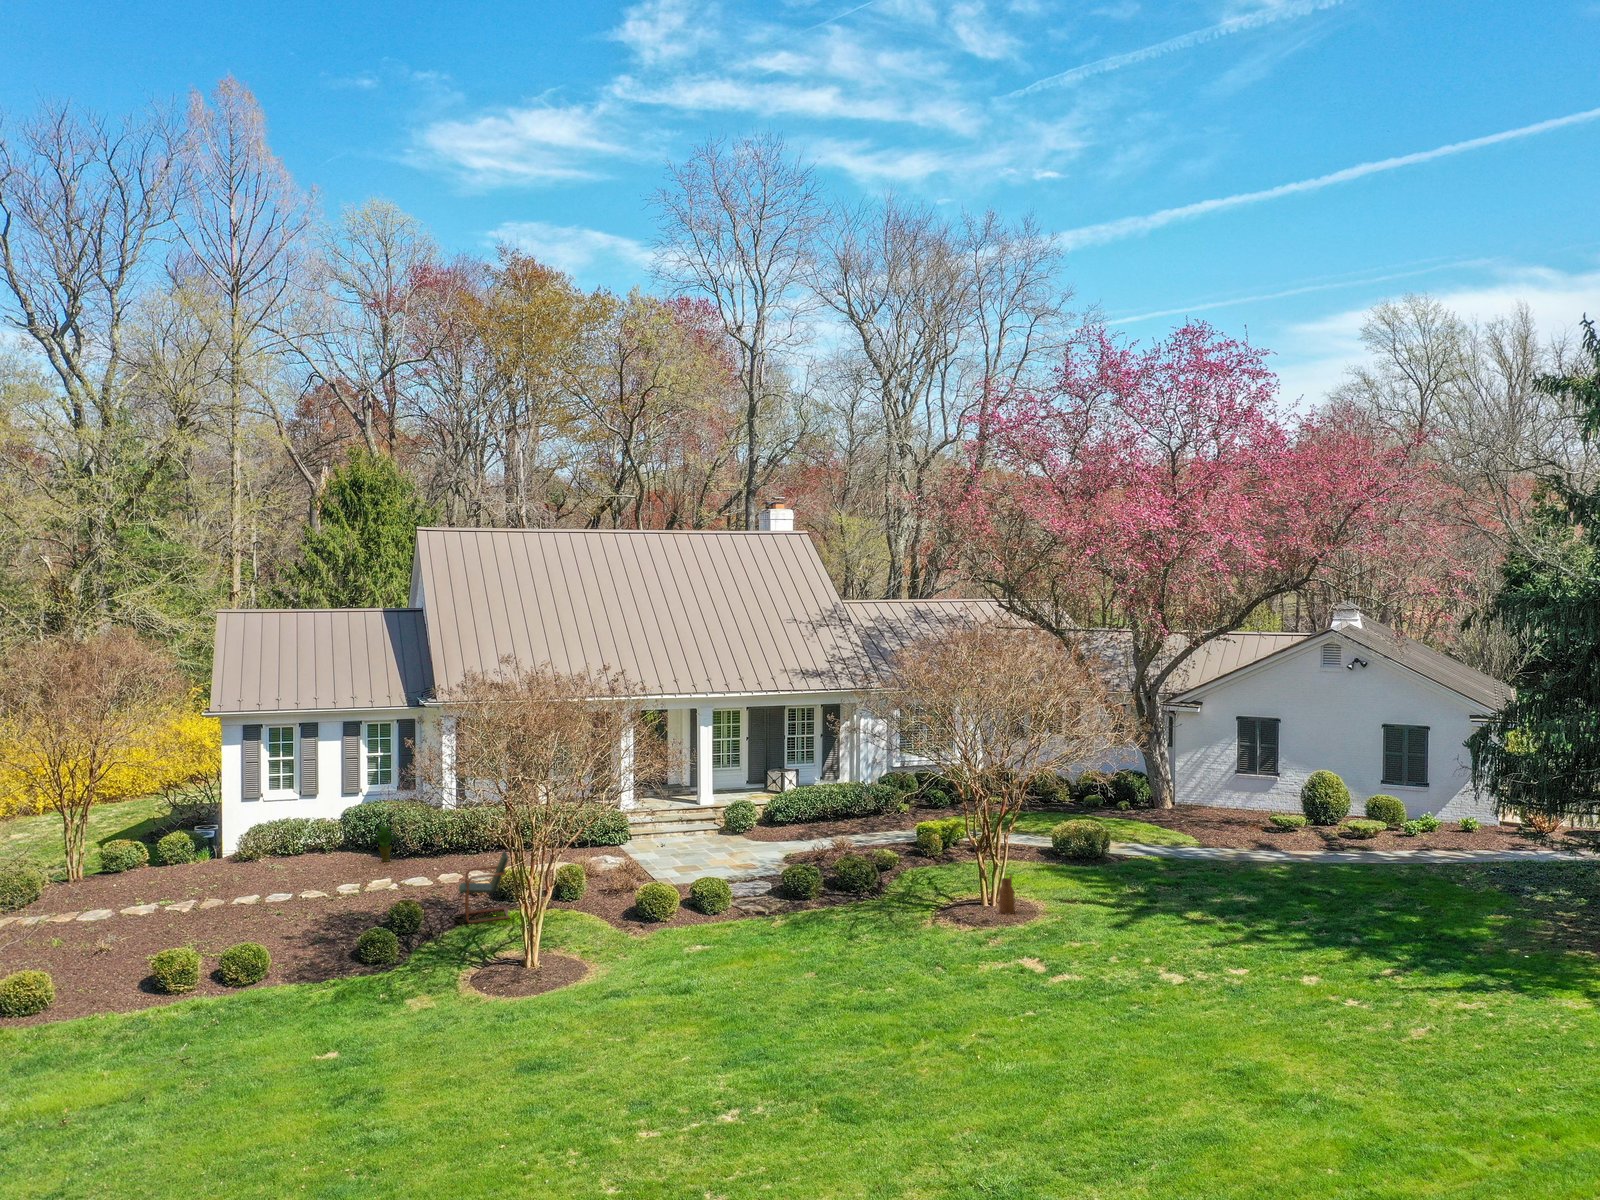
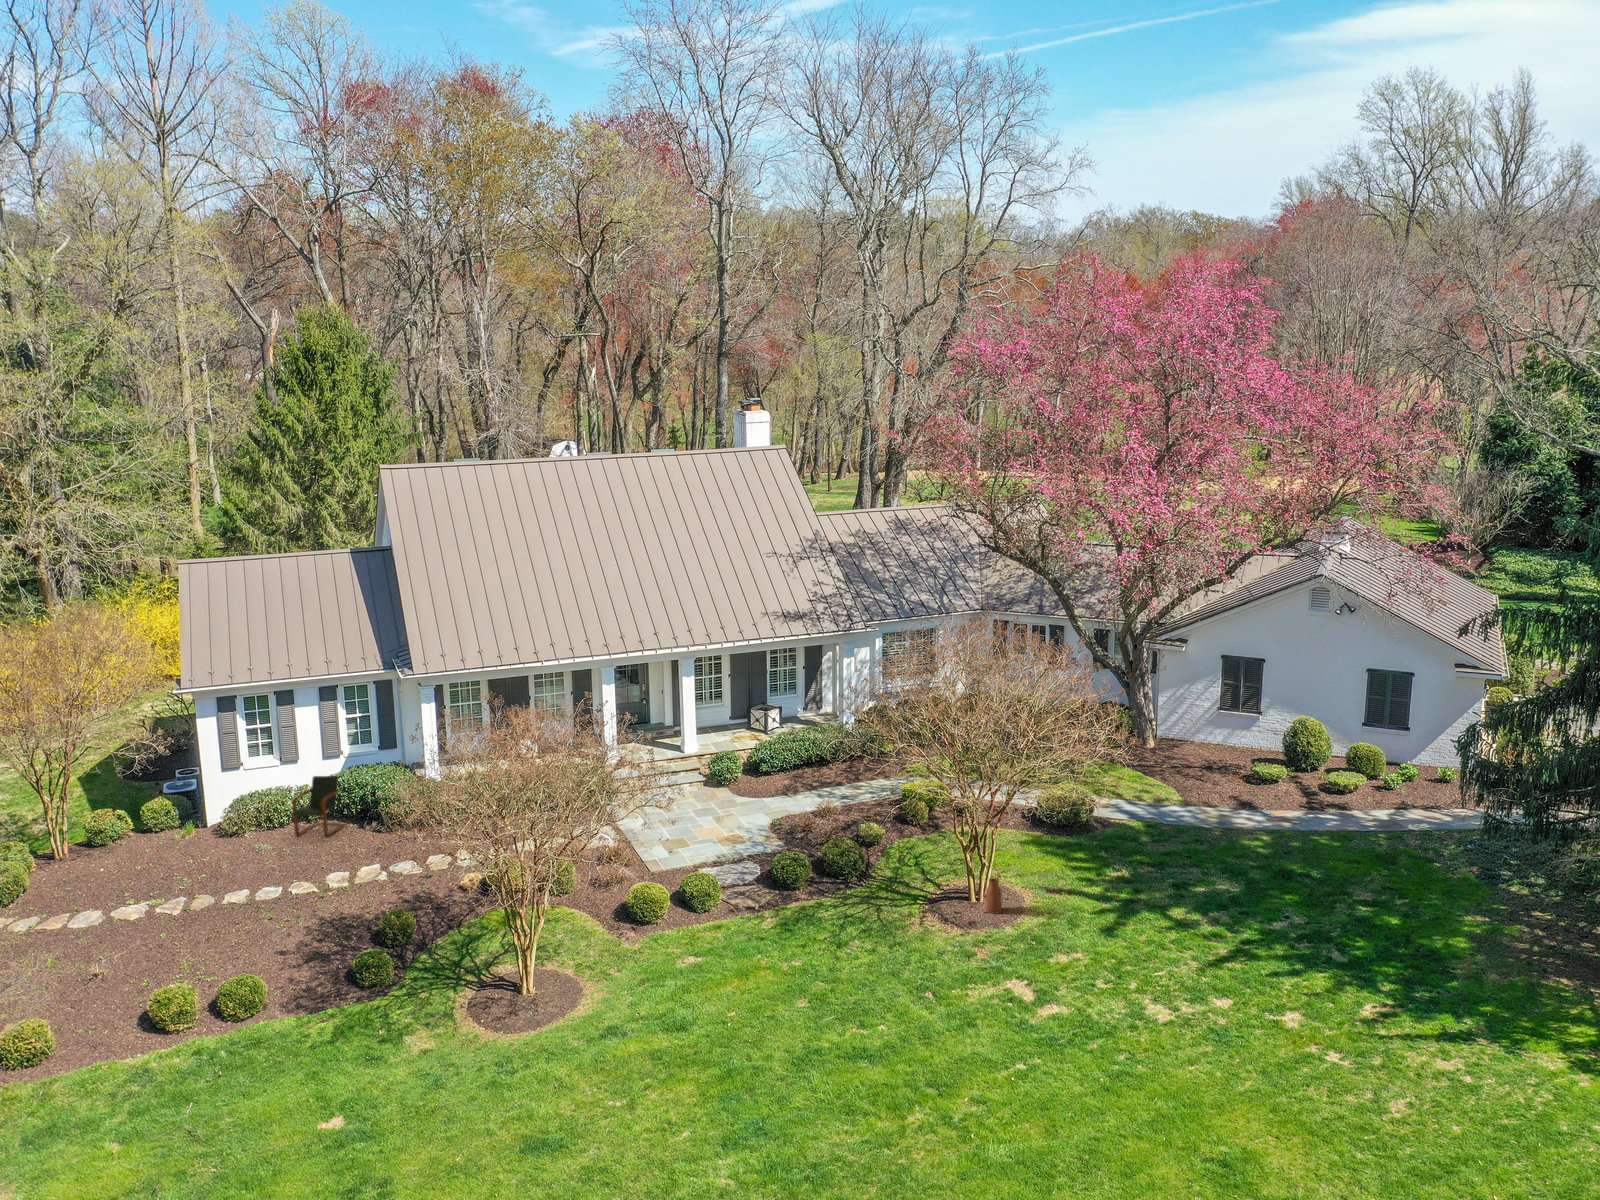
potted plant: present [375,825,394,862] -> none [355,799,384,837]
armchair: present [459,852,510,923] -> present [292,776,346,836]

